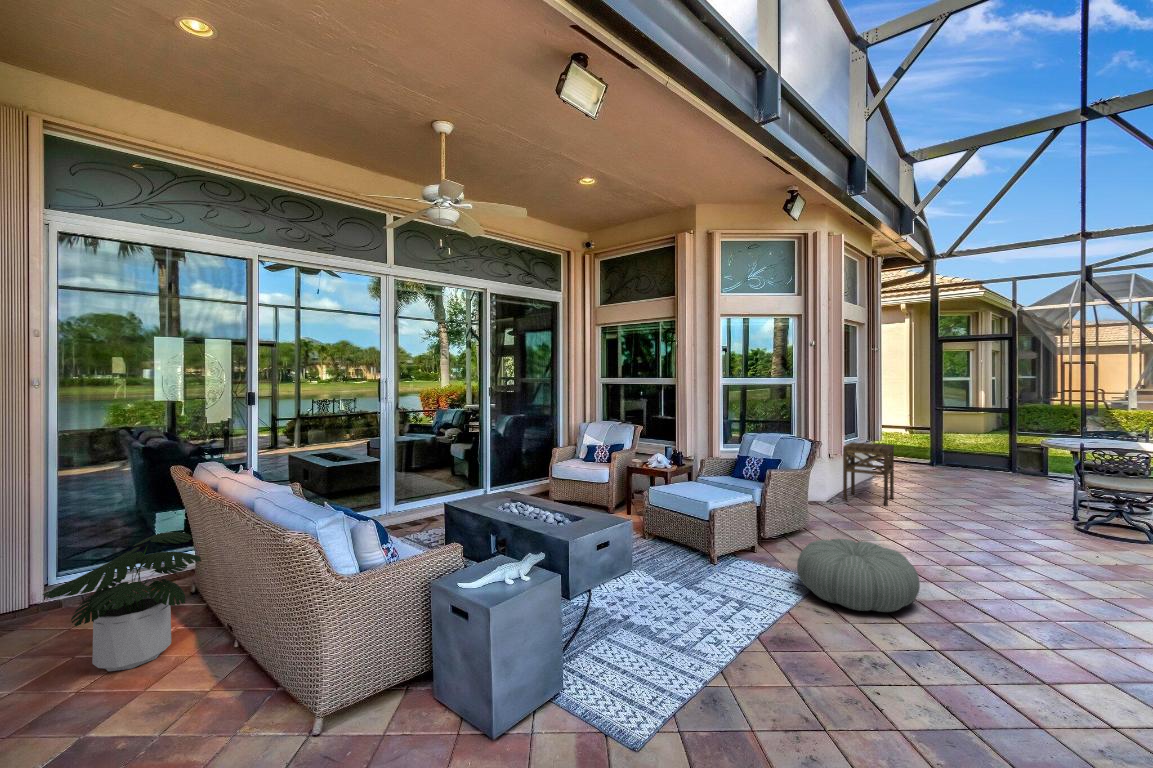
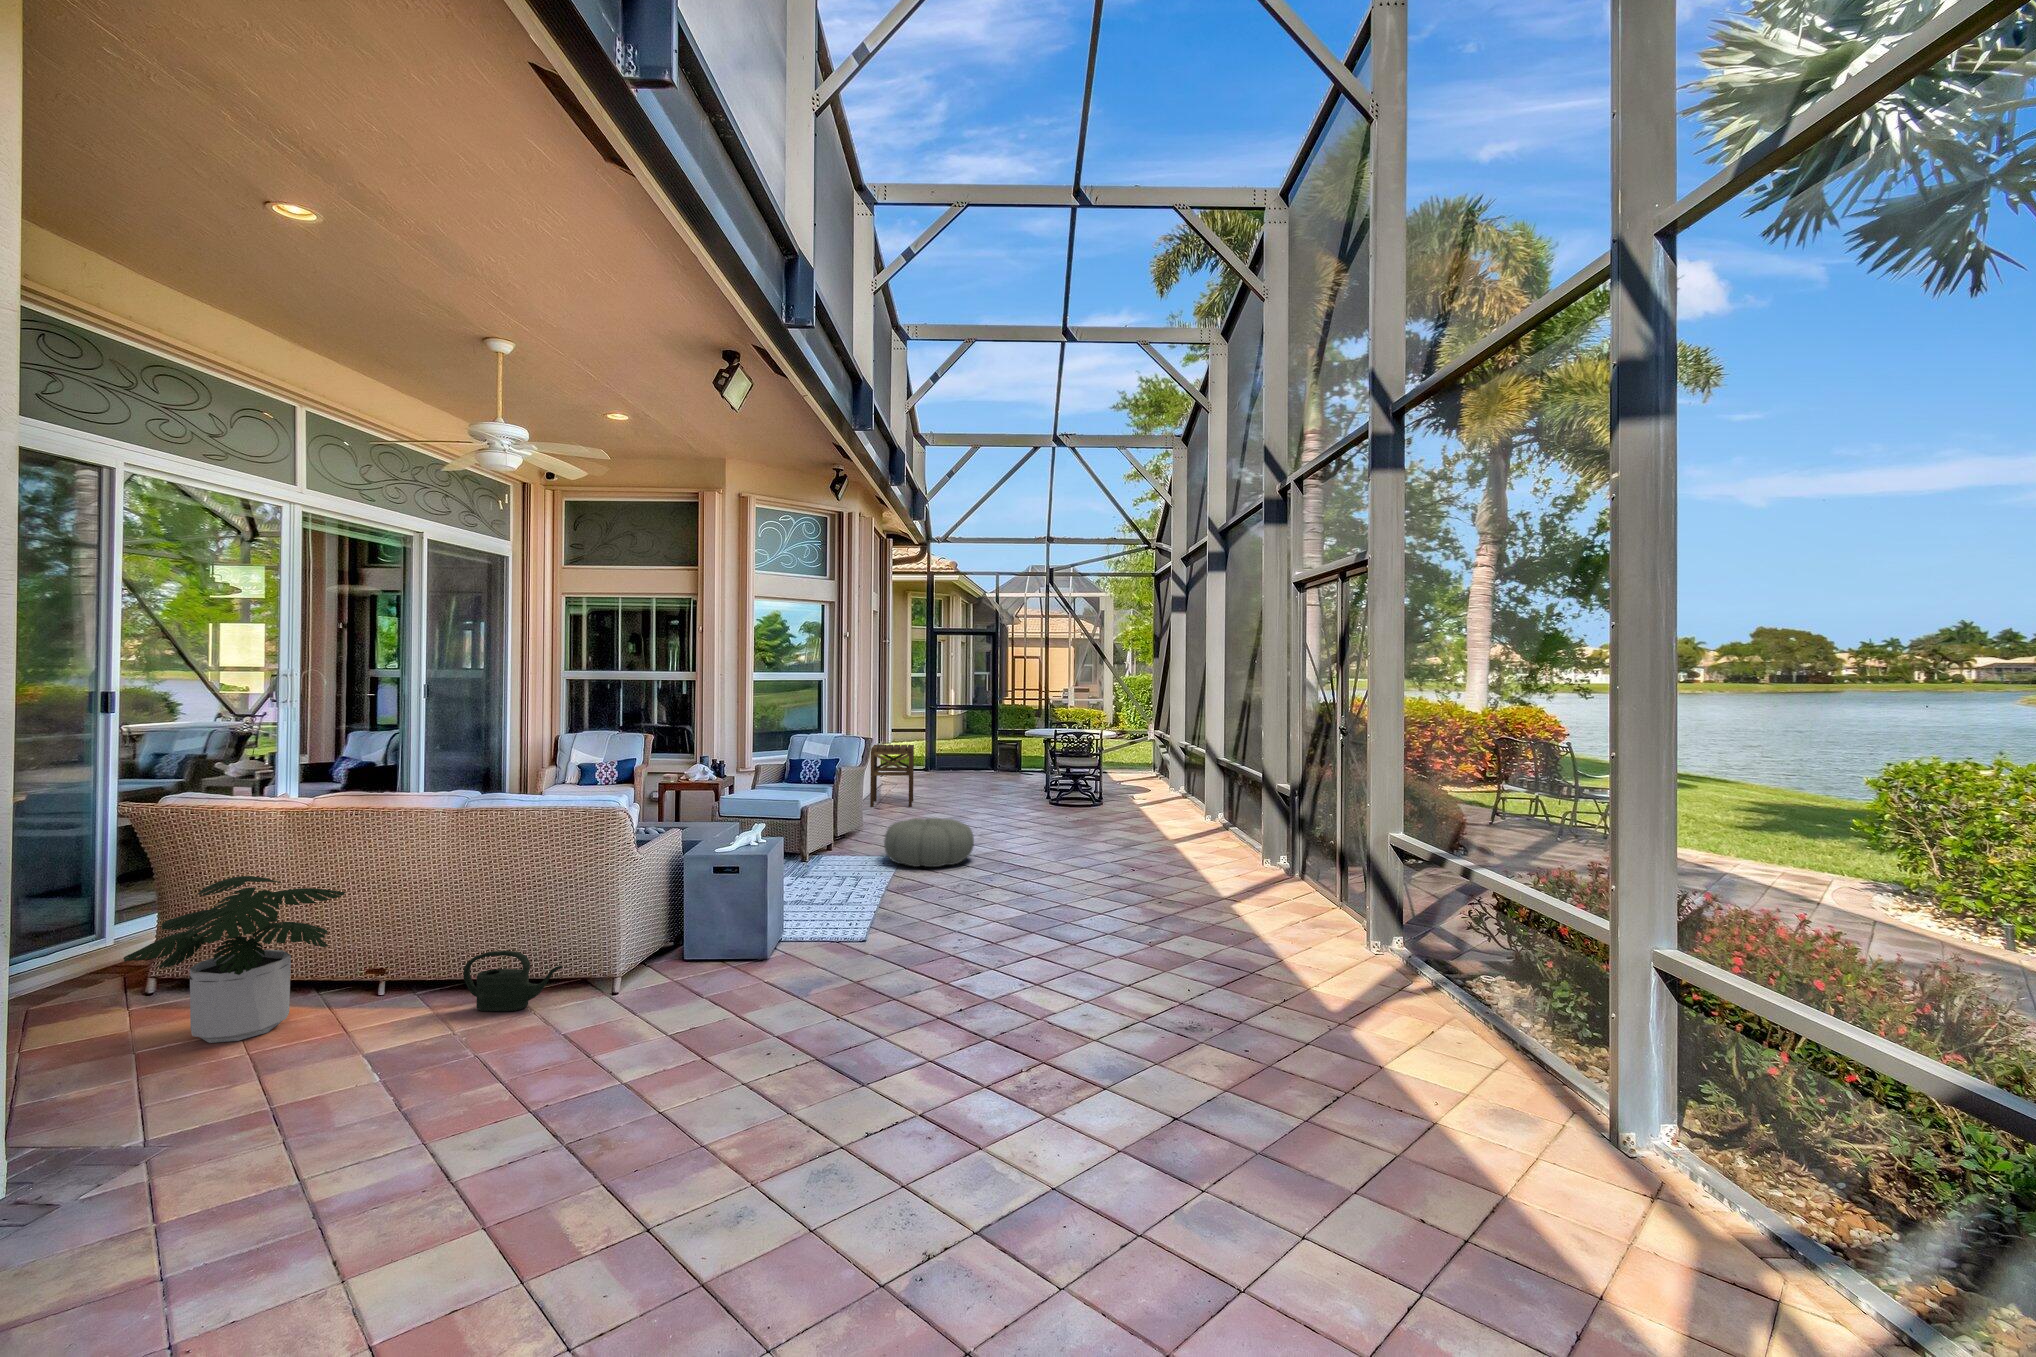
watering can: none [222,651,257,725] -> present [463,951,562,1011]

